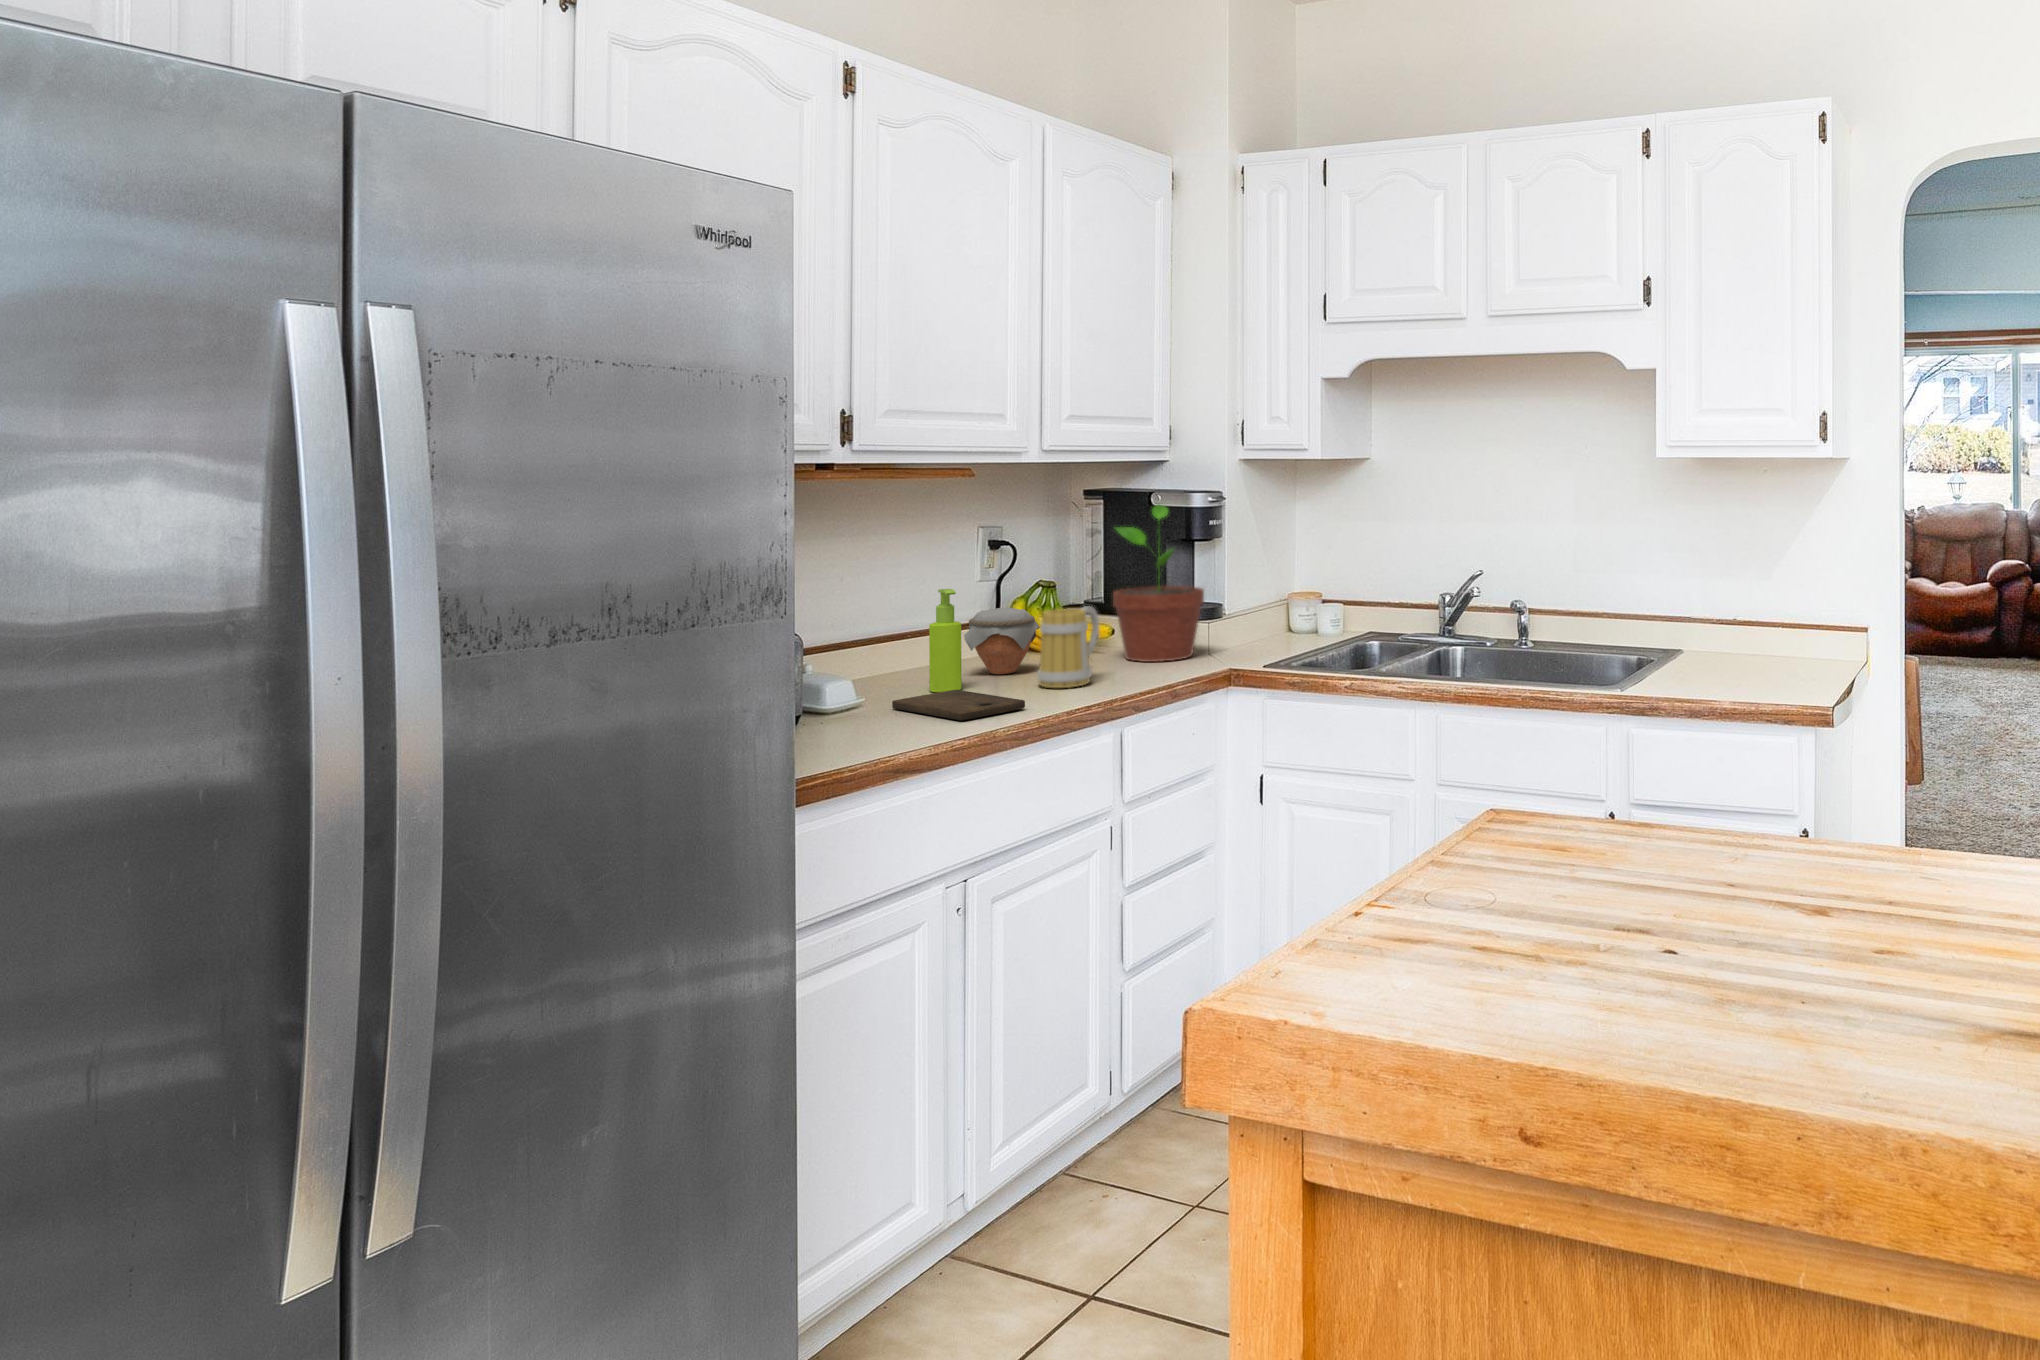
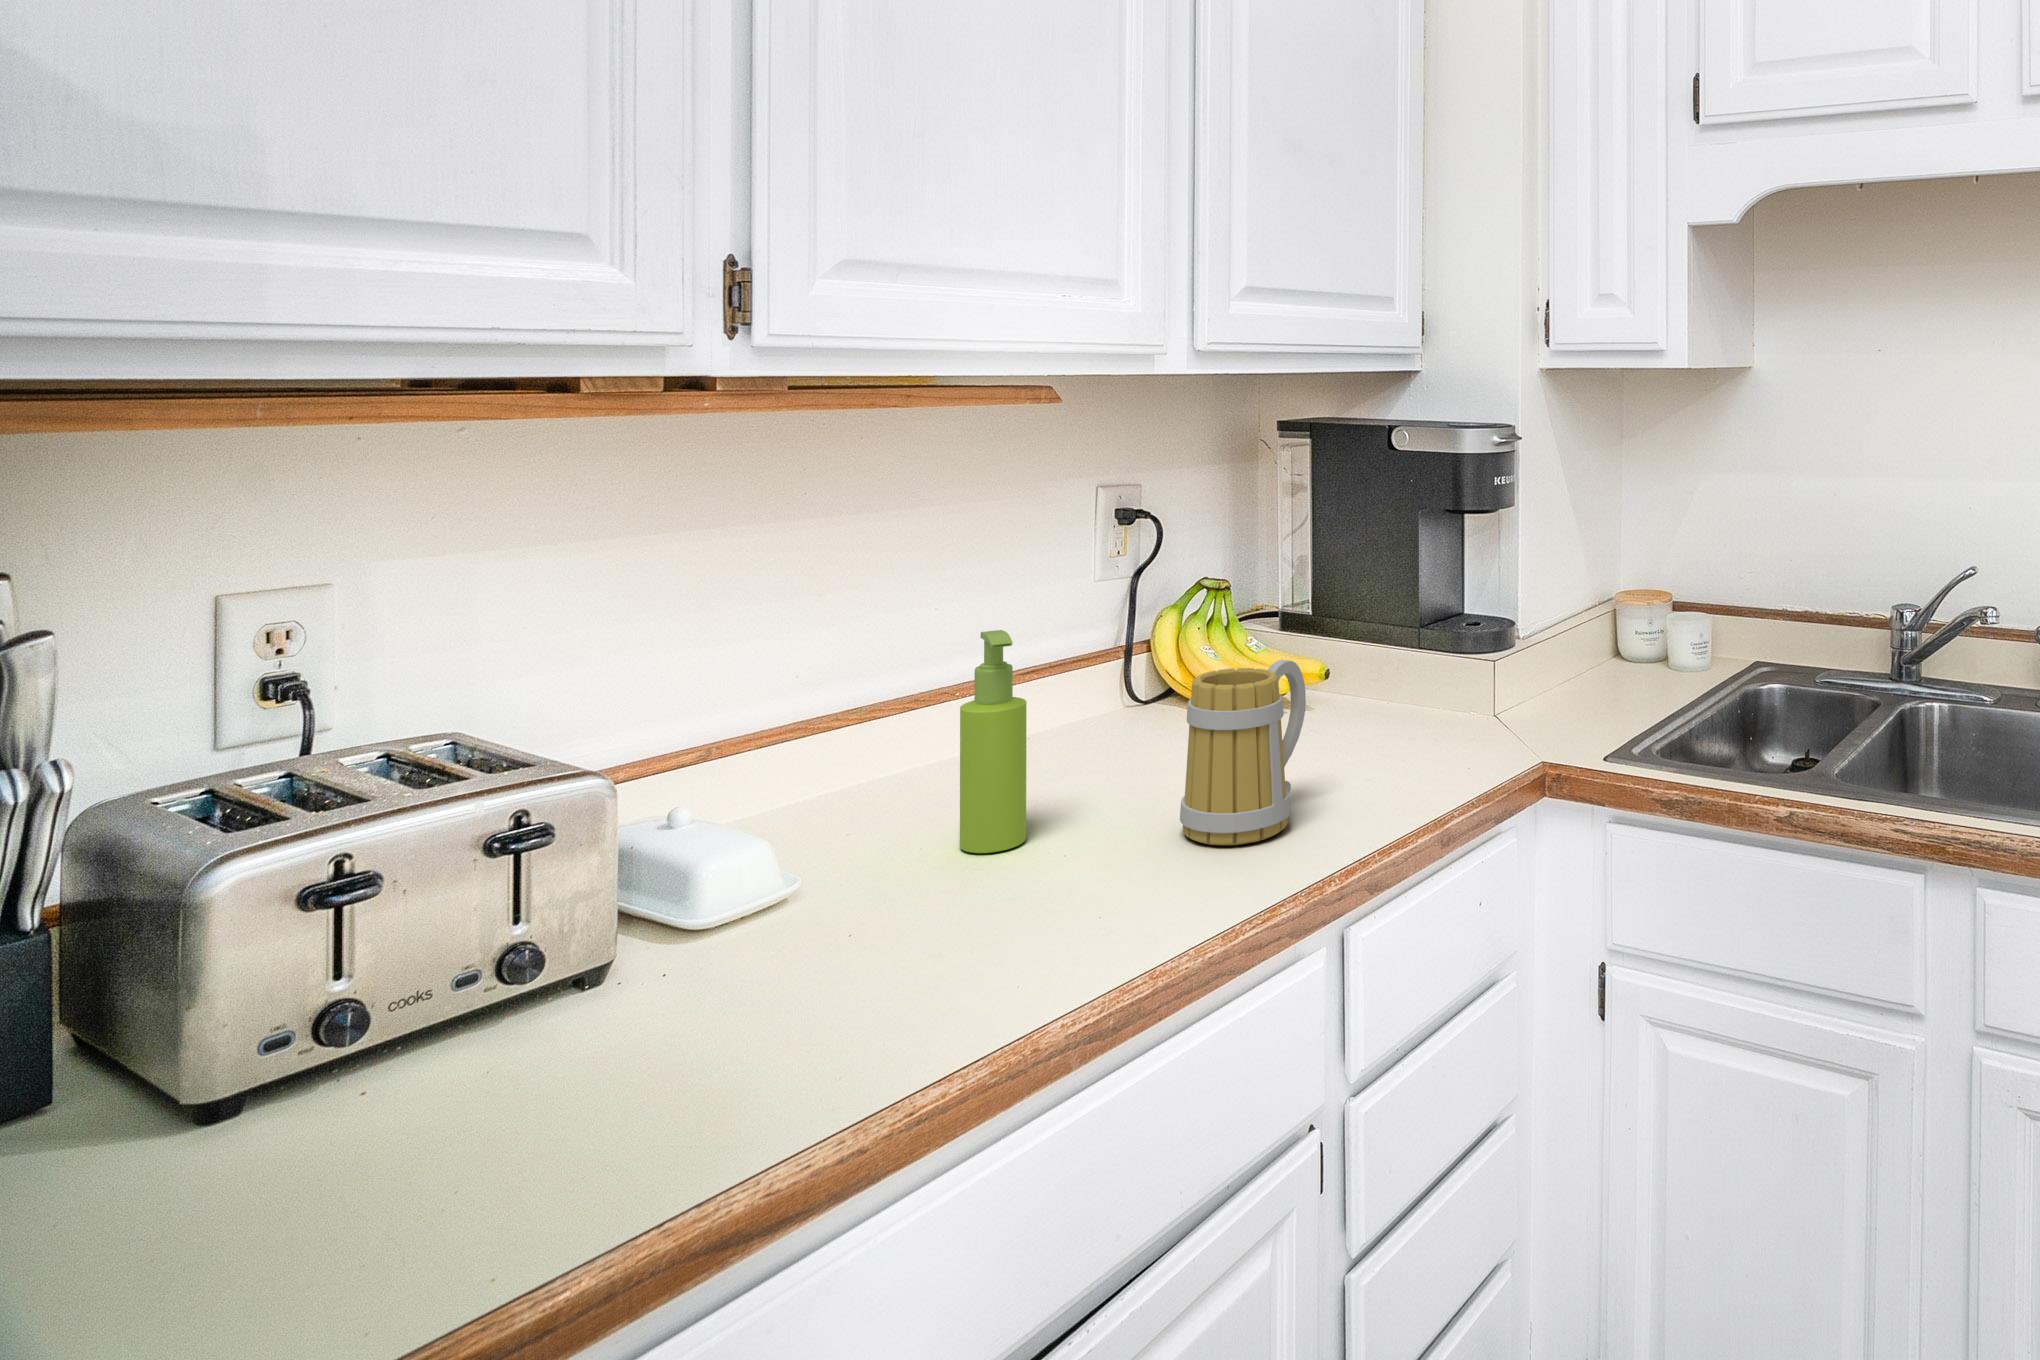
potted plant: present [1113,505,1204,662] -> none [1329,445,1495,749]
jar: present [964,608,1040,674] -> none [1045,648,1193,784]
cutting board: present [892,690,1025,720] -> none [851,861,1140,999]

